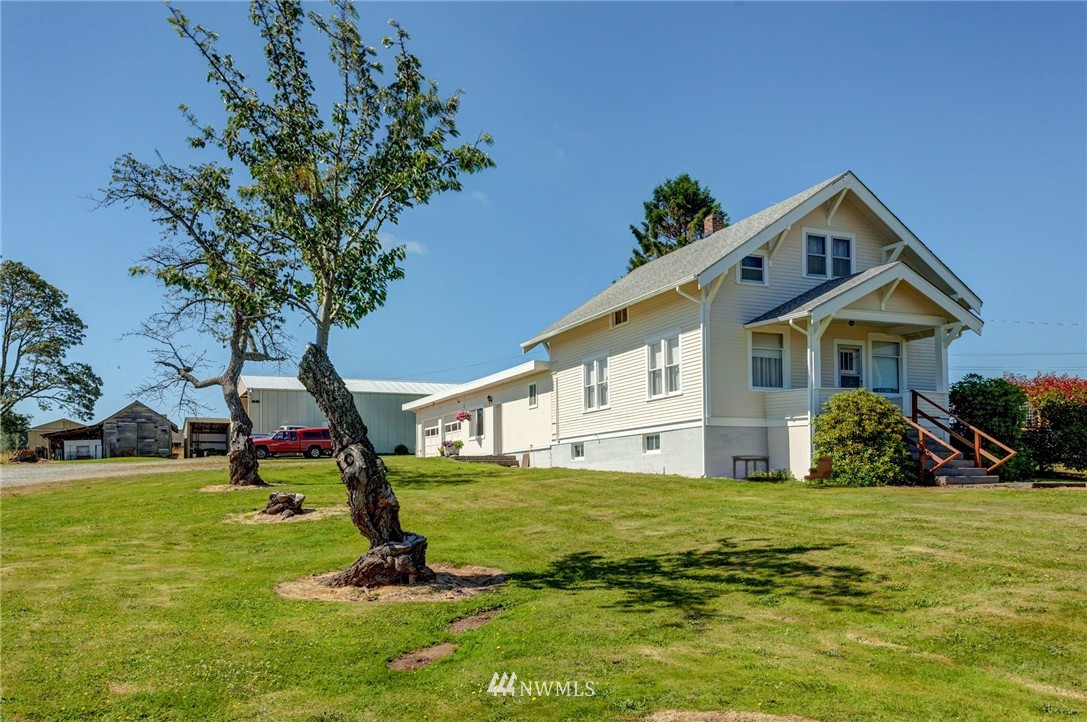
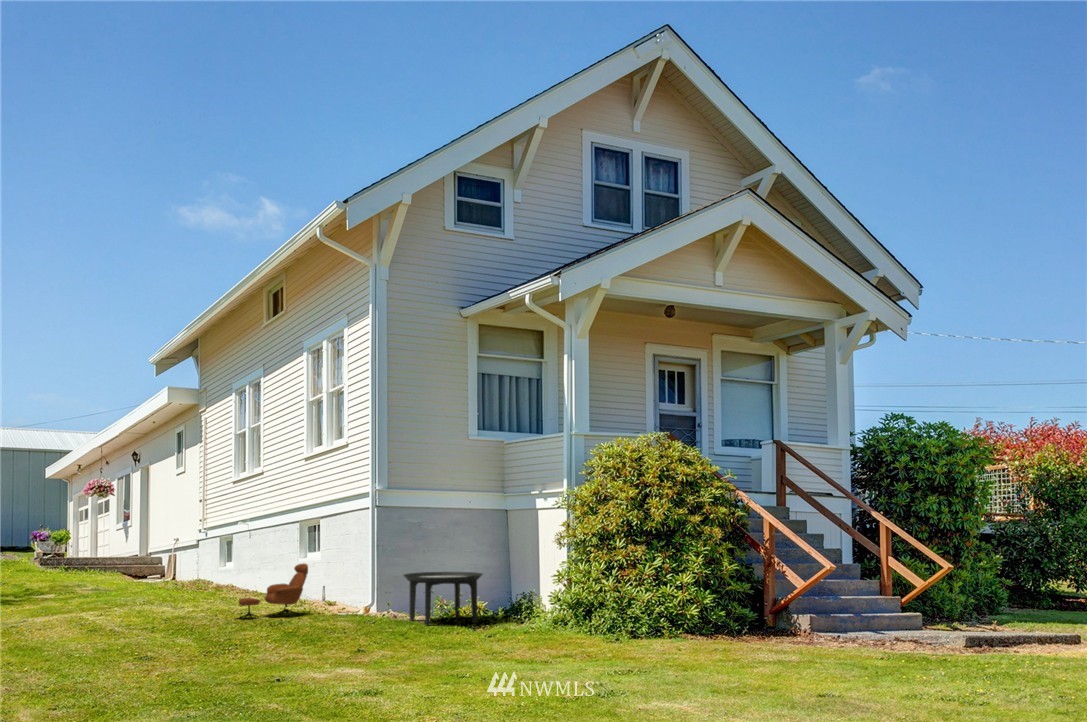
lounge chair: present [804,456,833,487] -> present [239,564,308,618]

